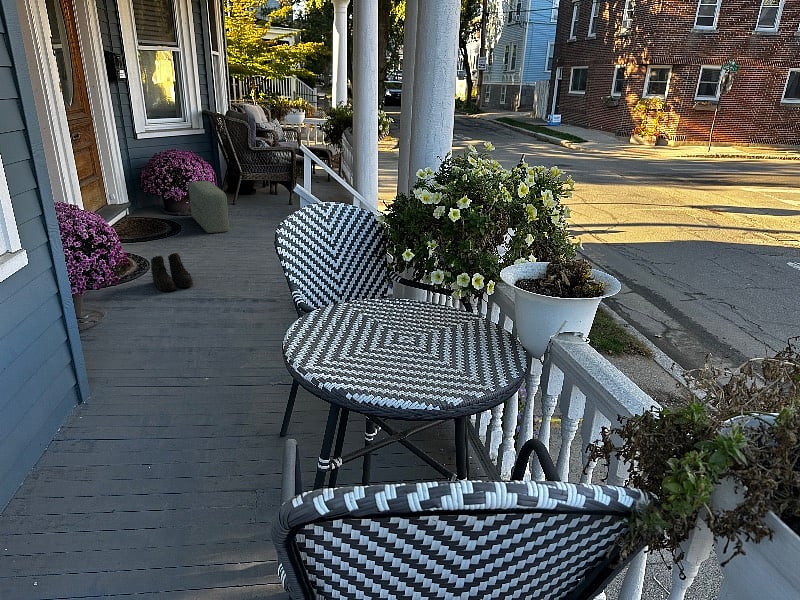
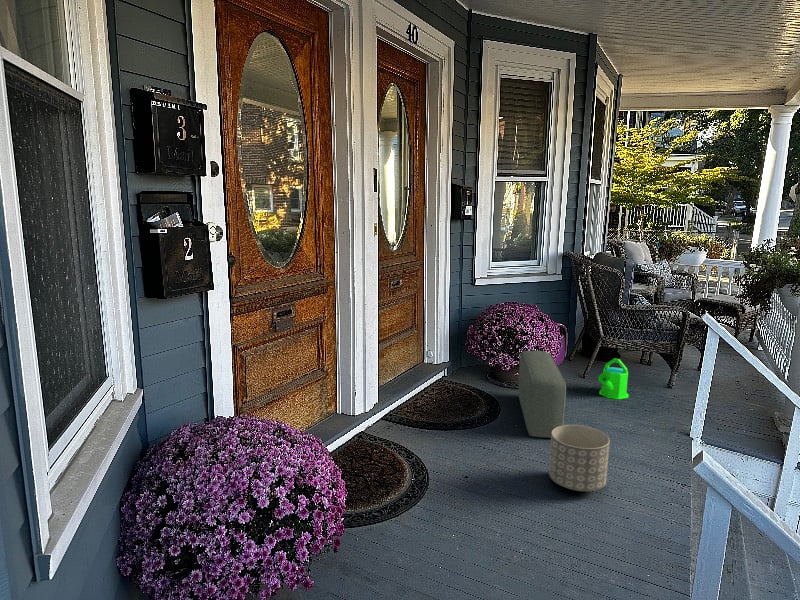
watering can: none [244,183,265,210] -> present [598,358,628,399]
planter: none [224,213,260,249] -> present [549,425,610,491]
boots: present [151,253,193,291] -> none [404,503,463,582]

